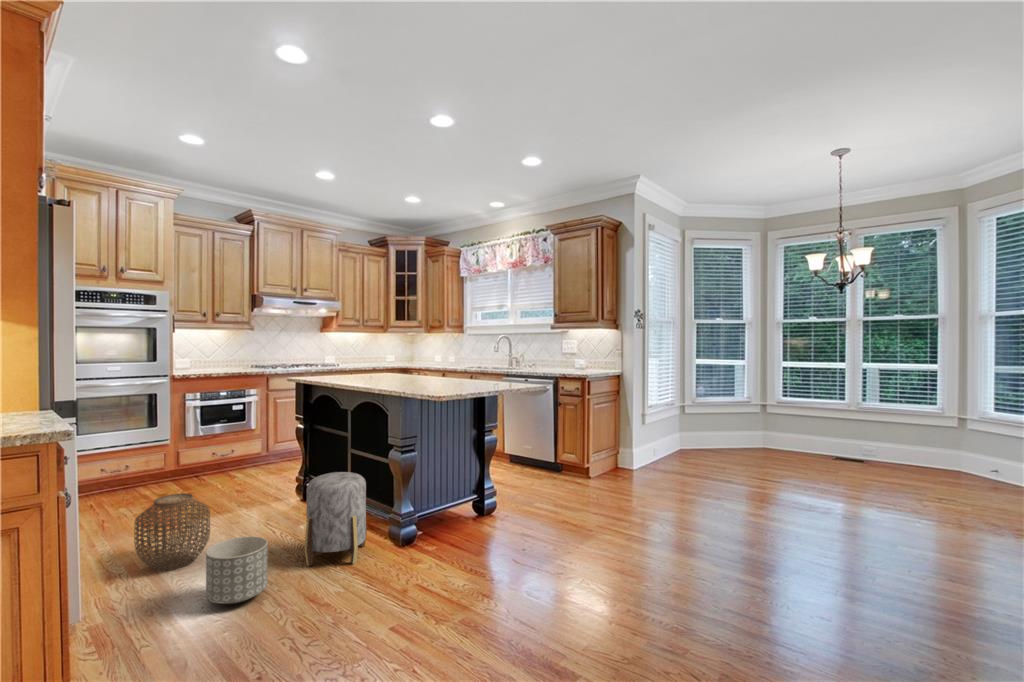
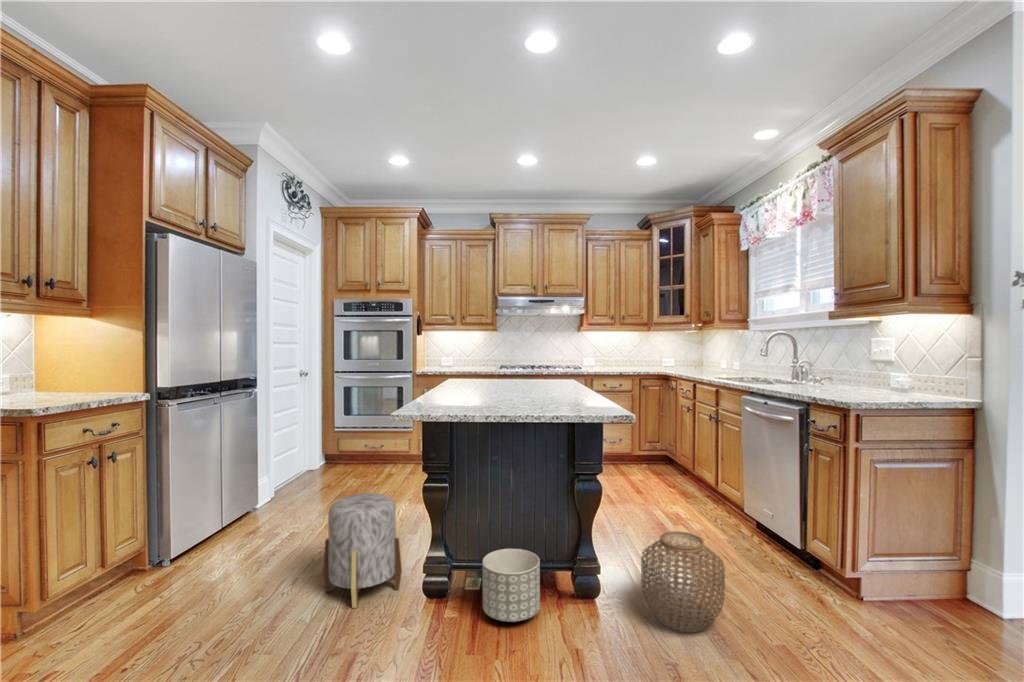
woven basket: present [134,493,210,570] -> present [641,531,725,633]
planter: present [206,536,268,604] -> present [483,549,540,622]

